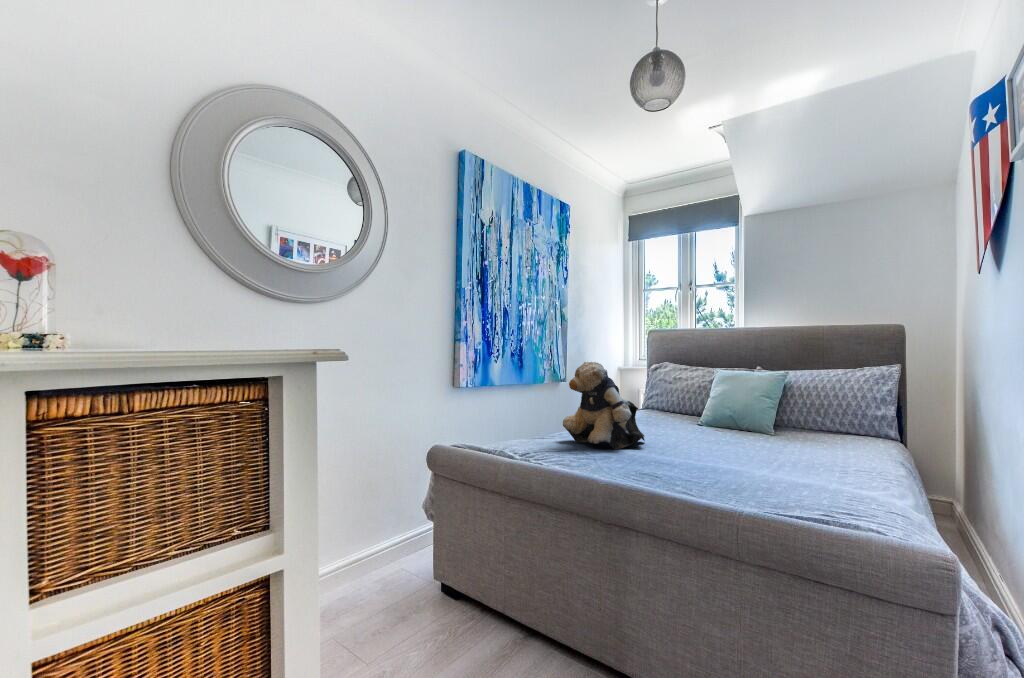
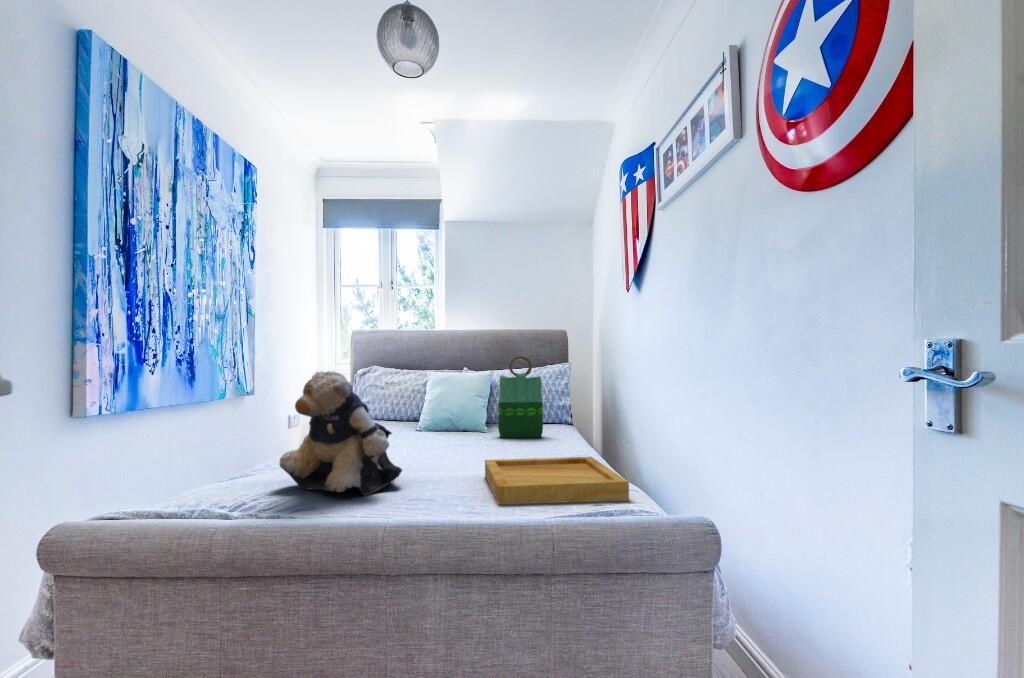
tote bag: none [766,356,812,434] -> present [498,356,543,438]
tray: none [704,437,819,474] -> present [485,457,629,504]

